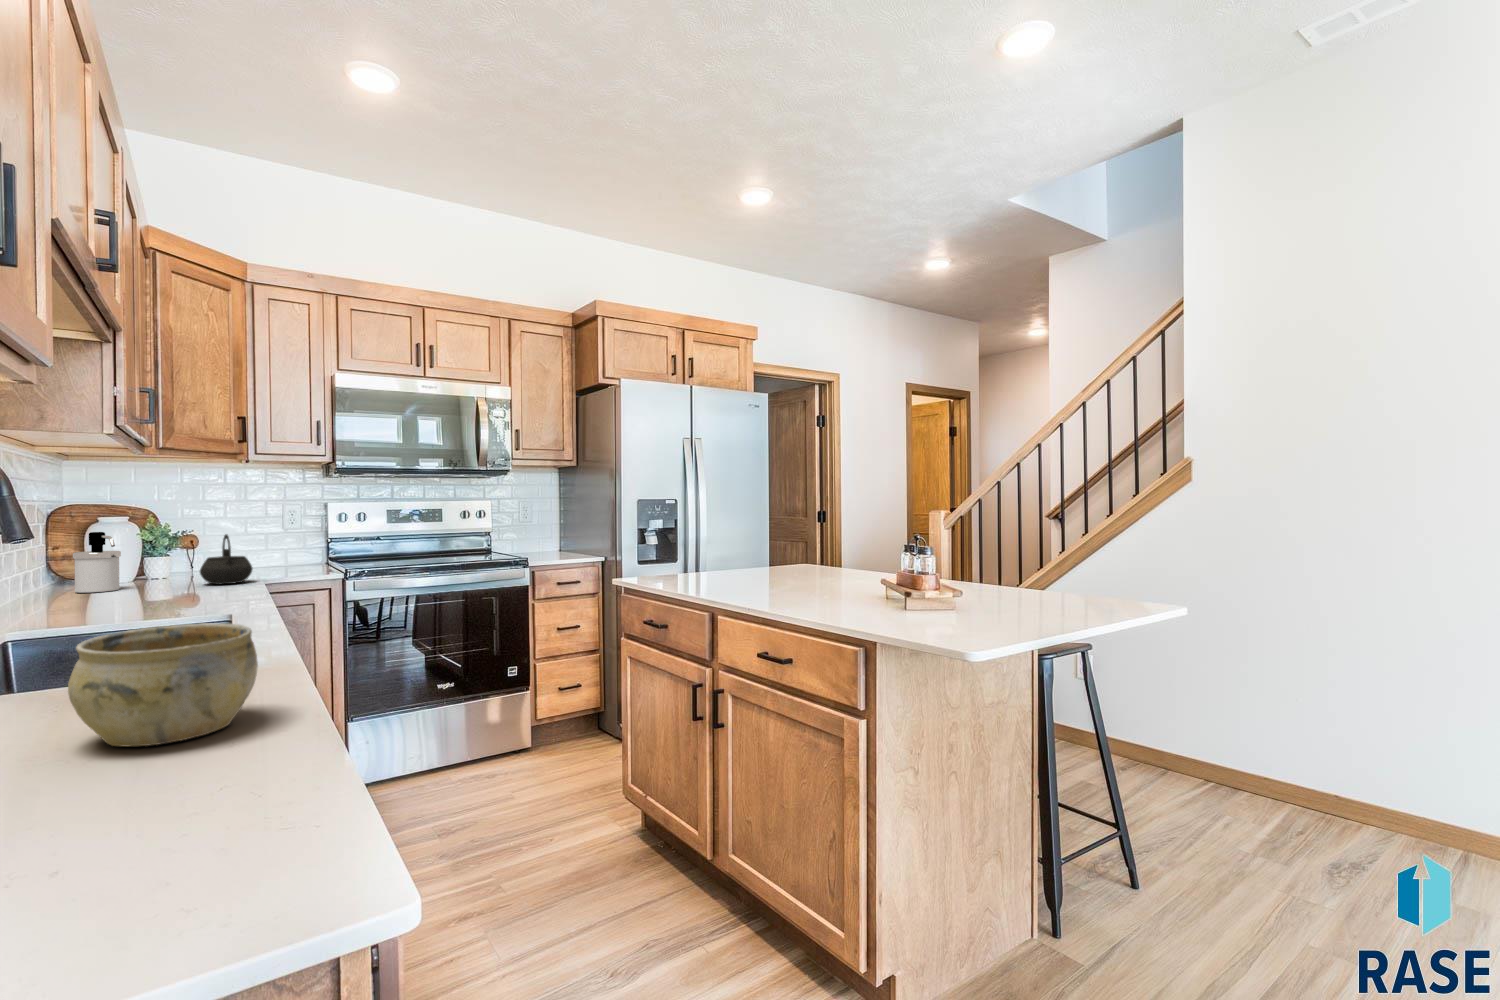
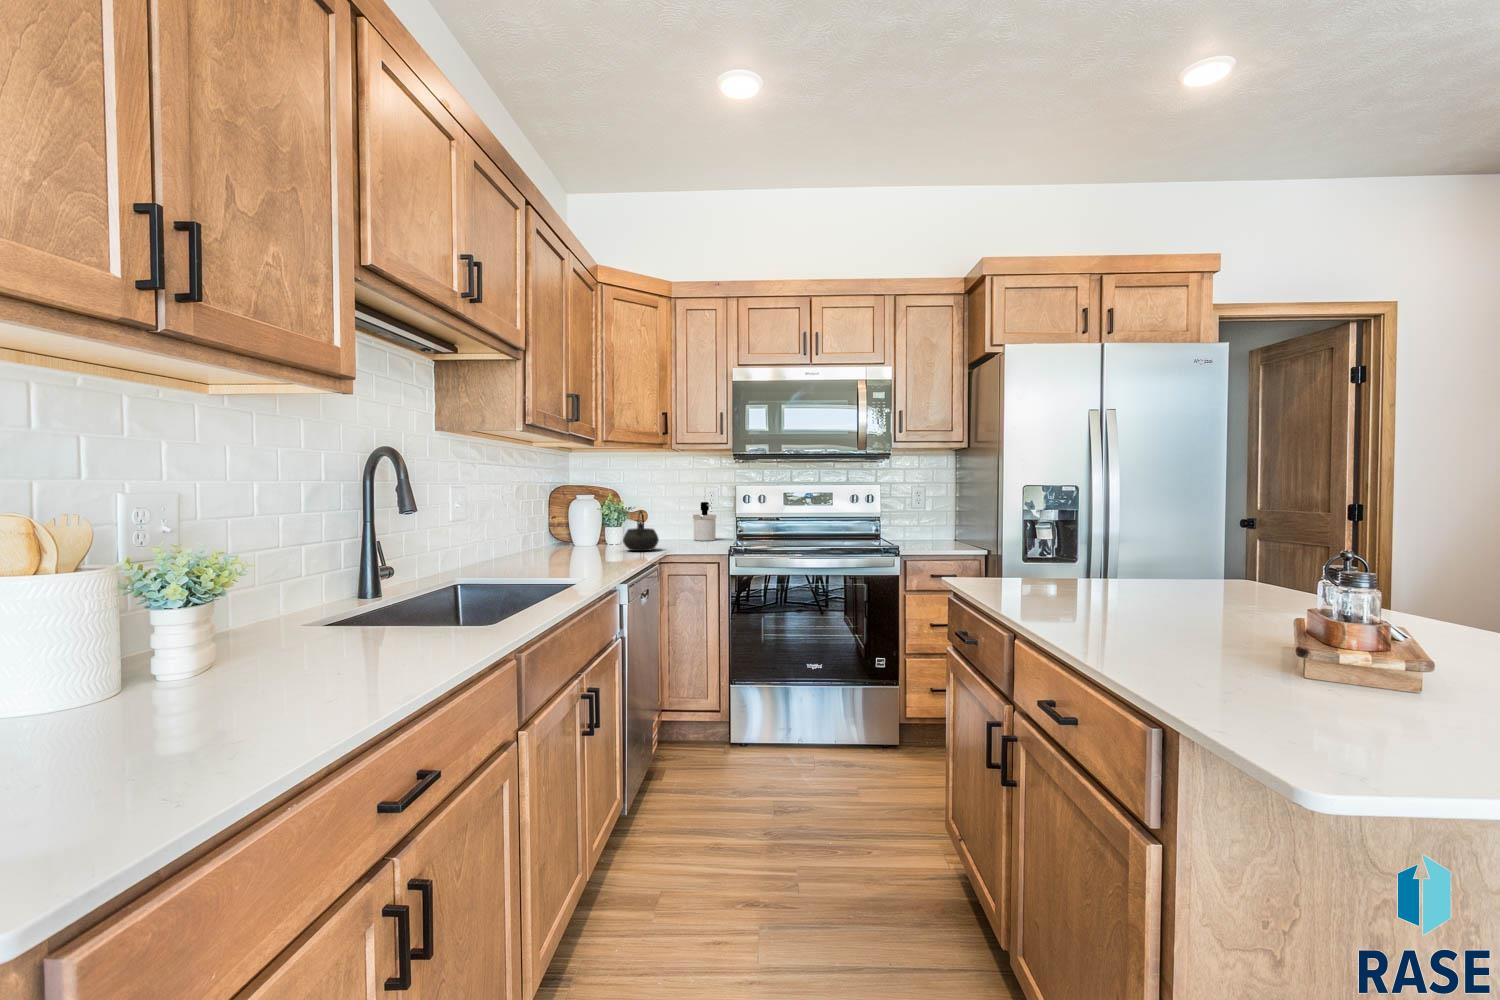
soap dispenser: present [73,532,121,593] -> present [693,502,716,541]
ceramic bowl: present [68,623,258,746] -> none [168,584,333,691]

